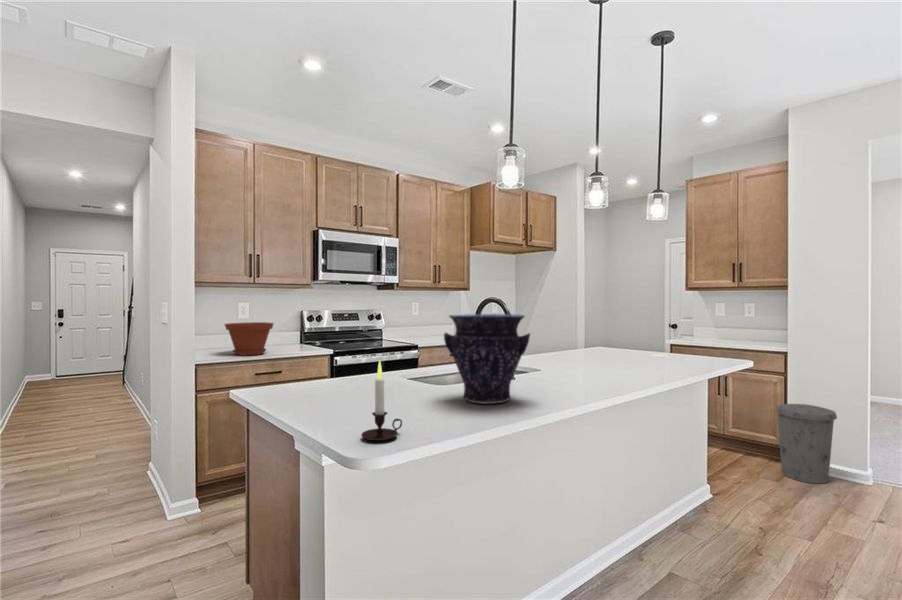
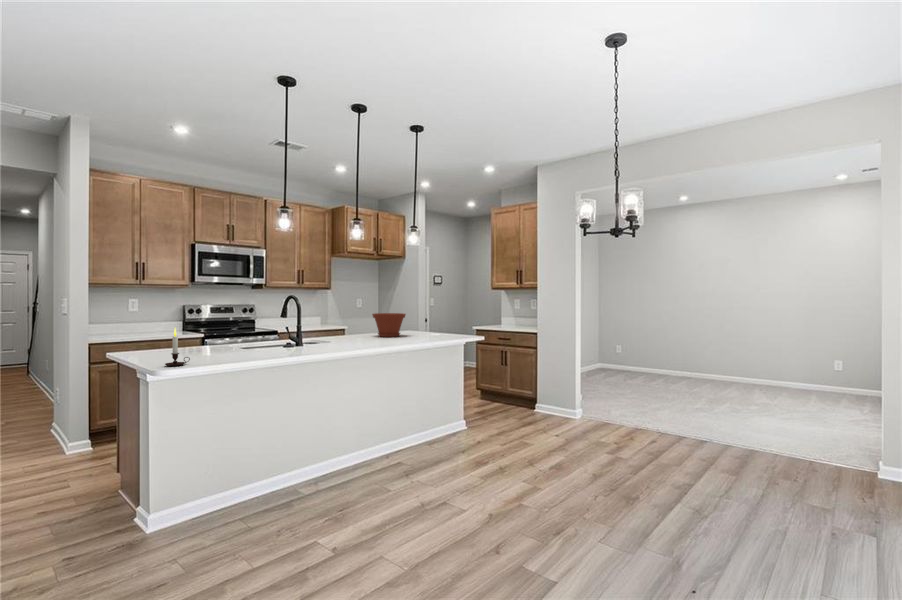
vase: present [444,314,530,404] -> none [235,306,286,355]
plant pot: present [225,322,273,355] -> present [372,313,406,337]
trash can: present [777,404,837,484] -> none [523,368,556,419]

